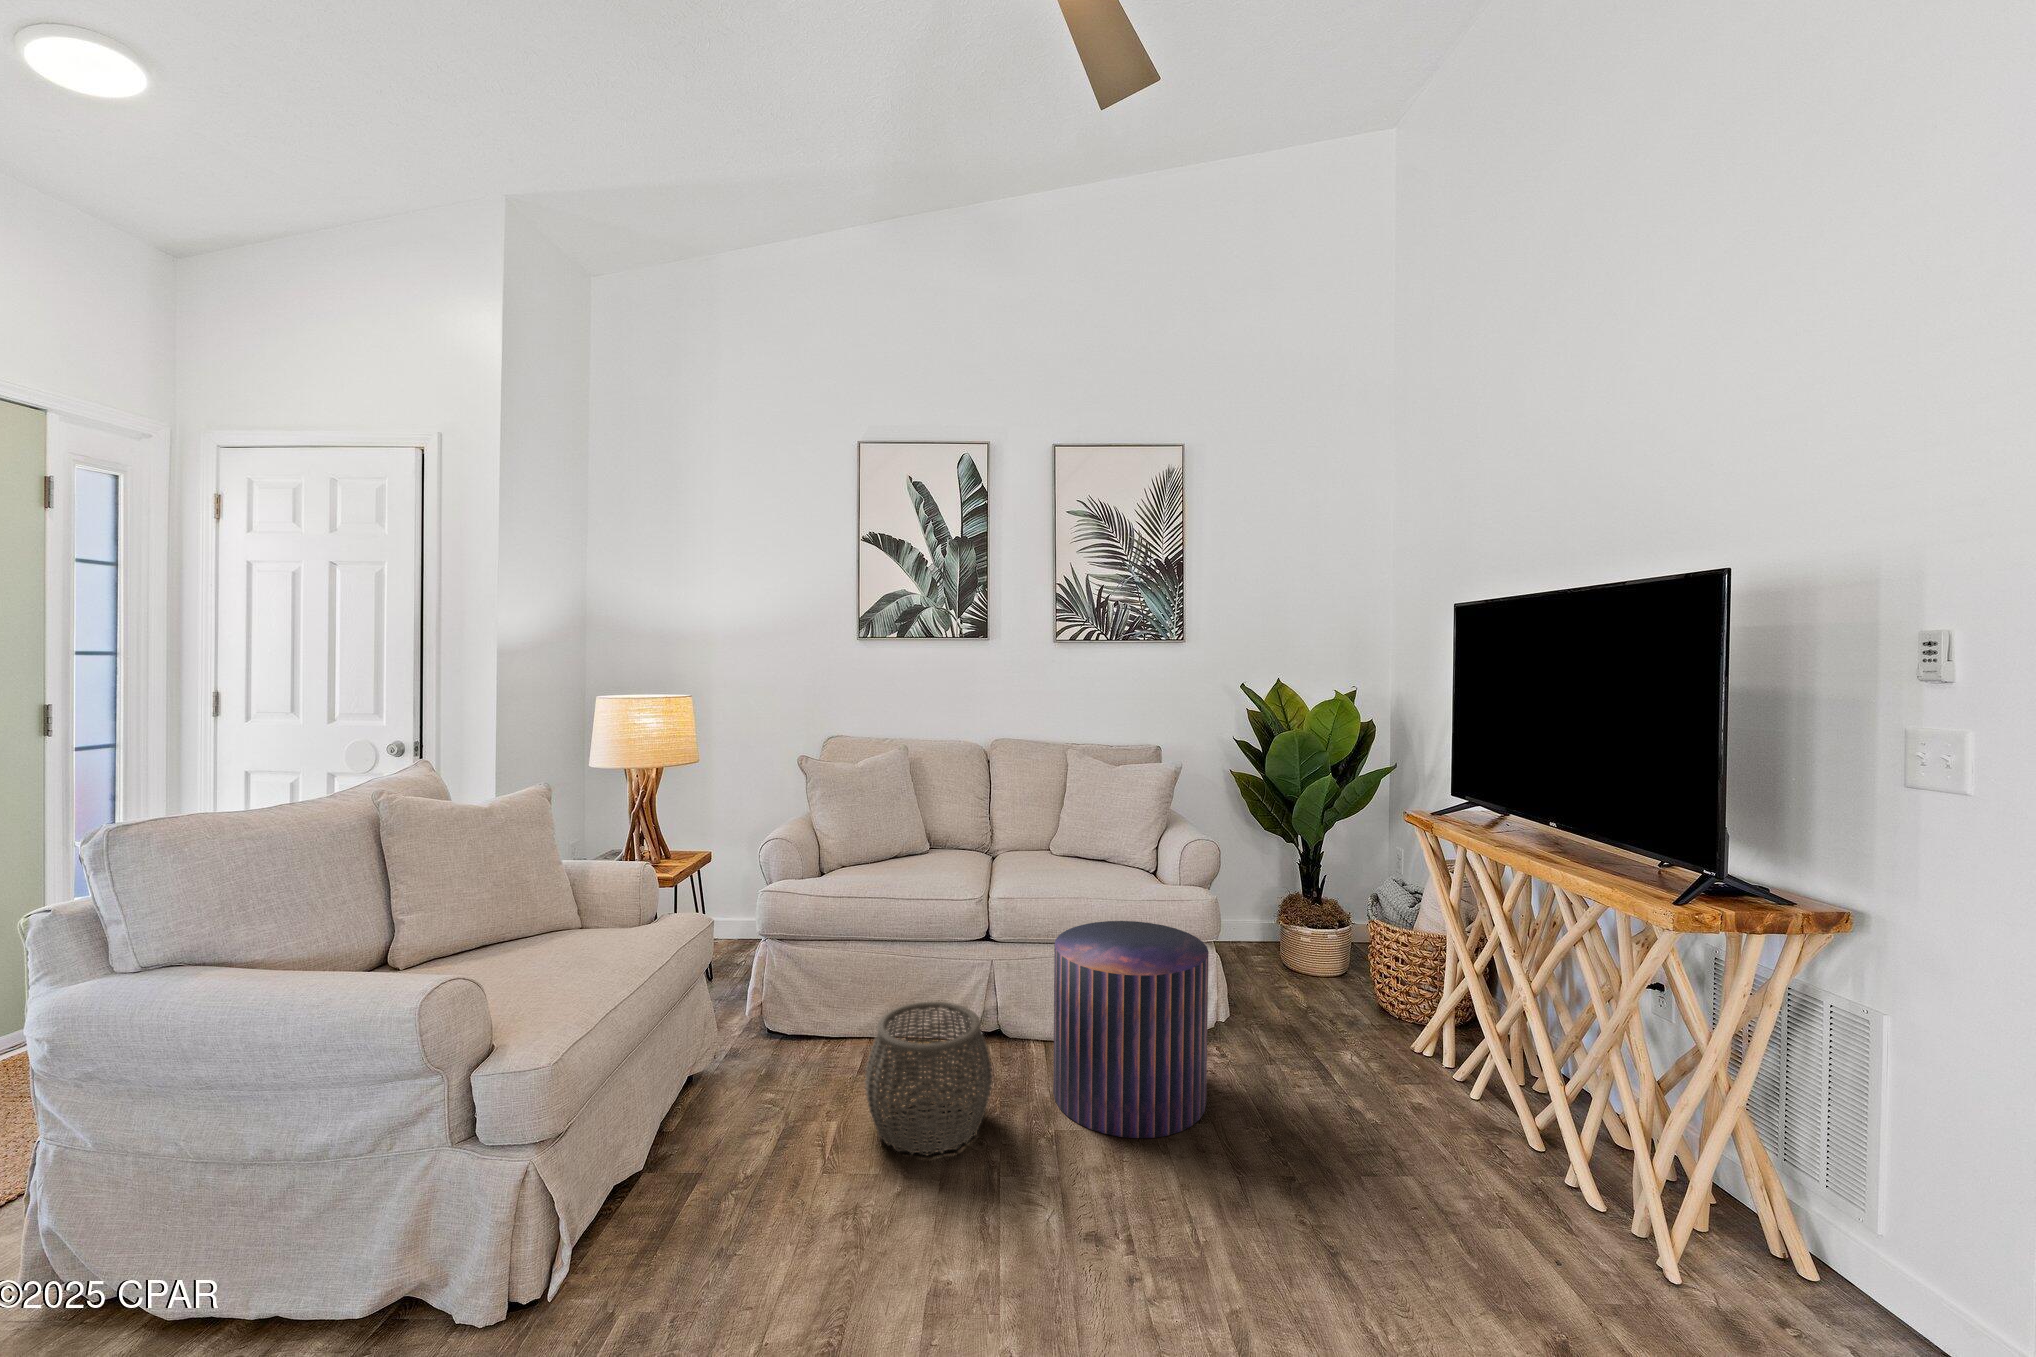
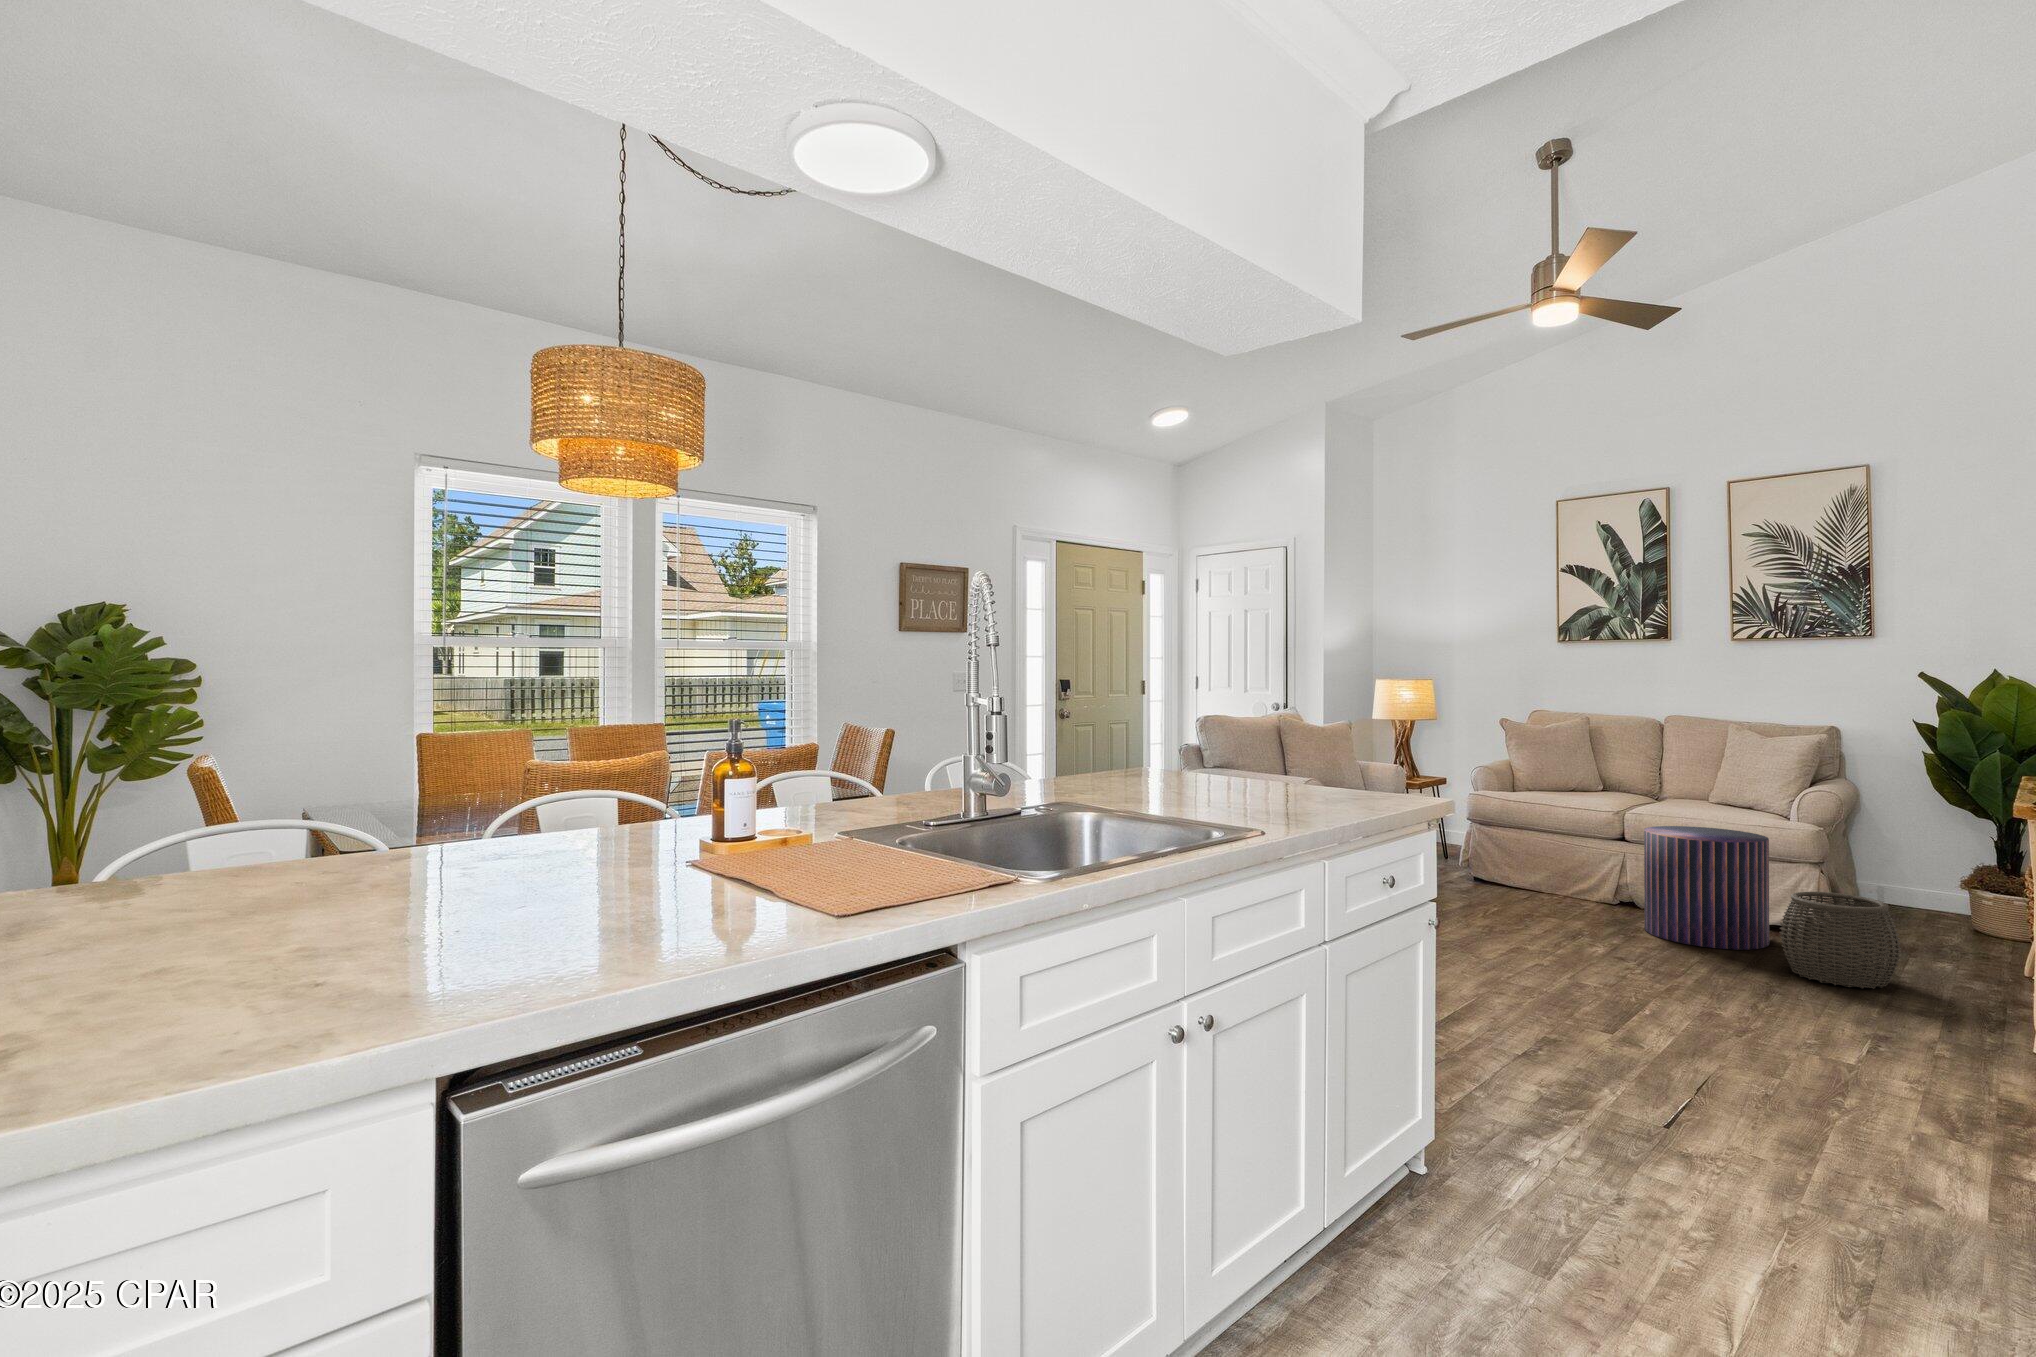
woven basket: present [864,1002,993,1155] -> present [1779,892,1901,989]

